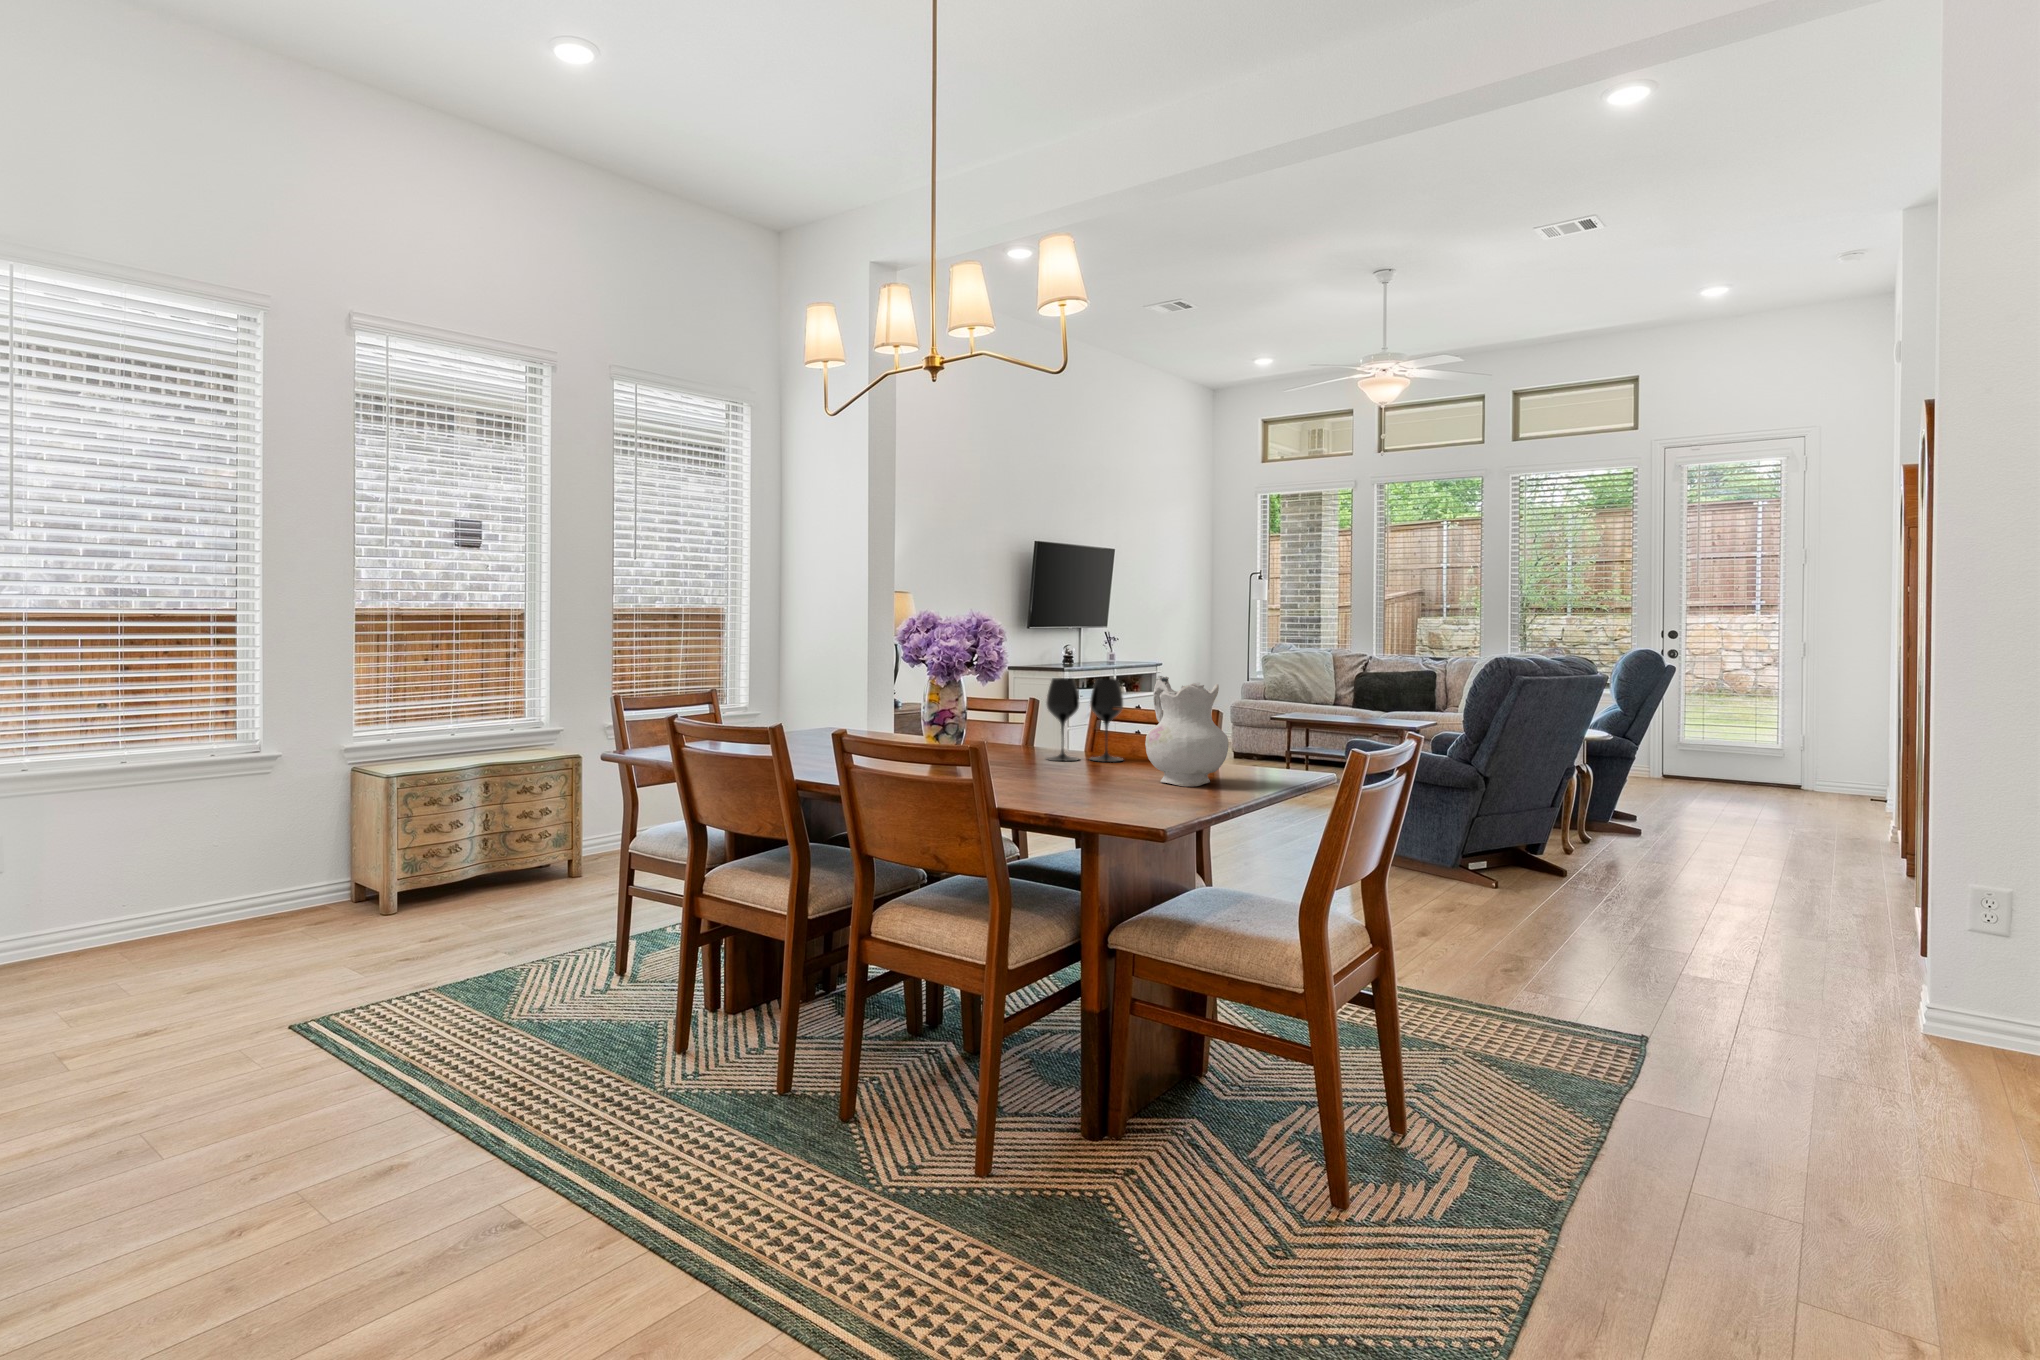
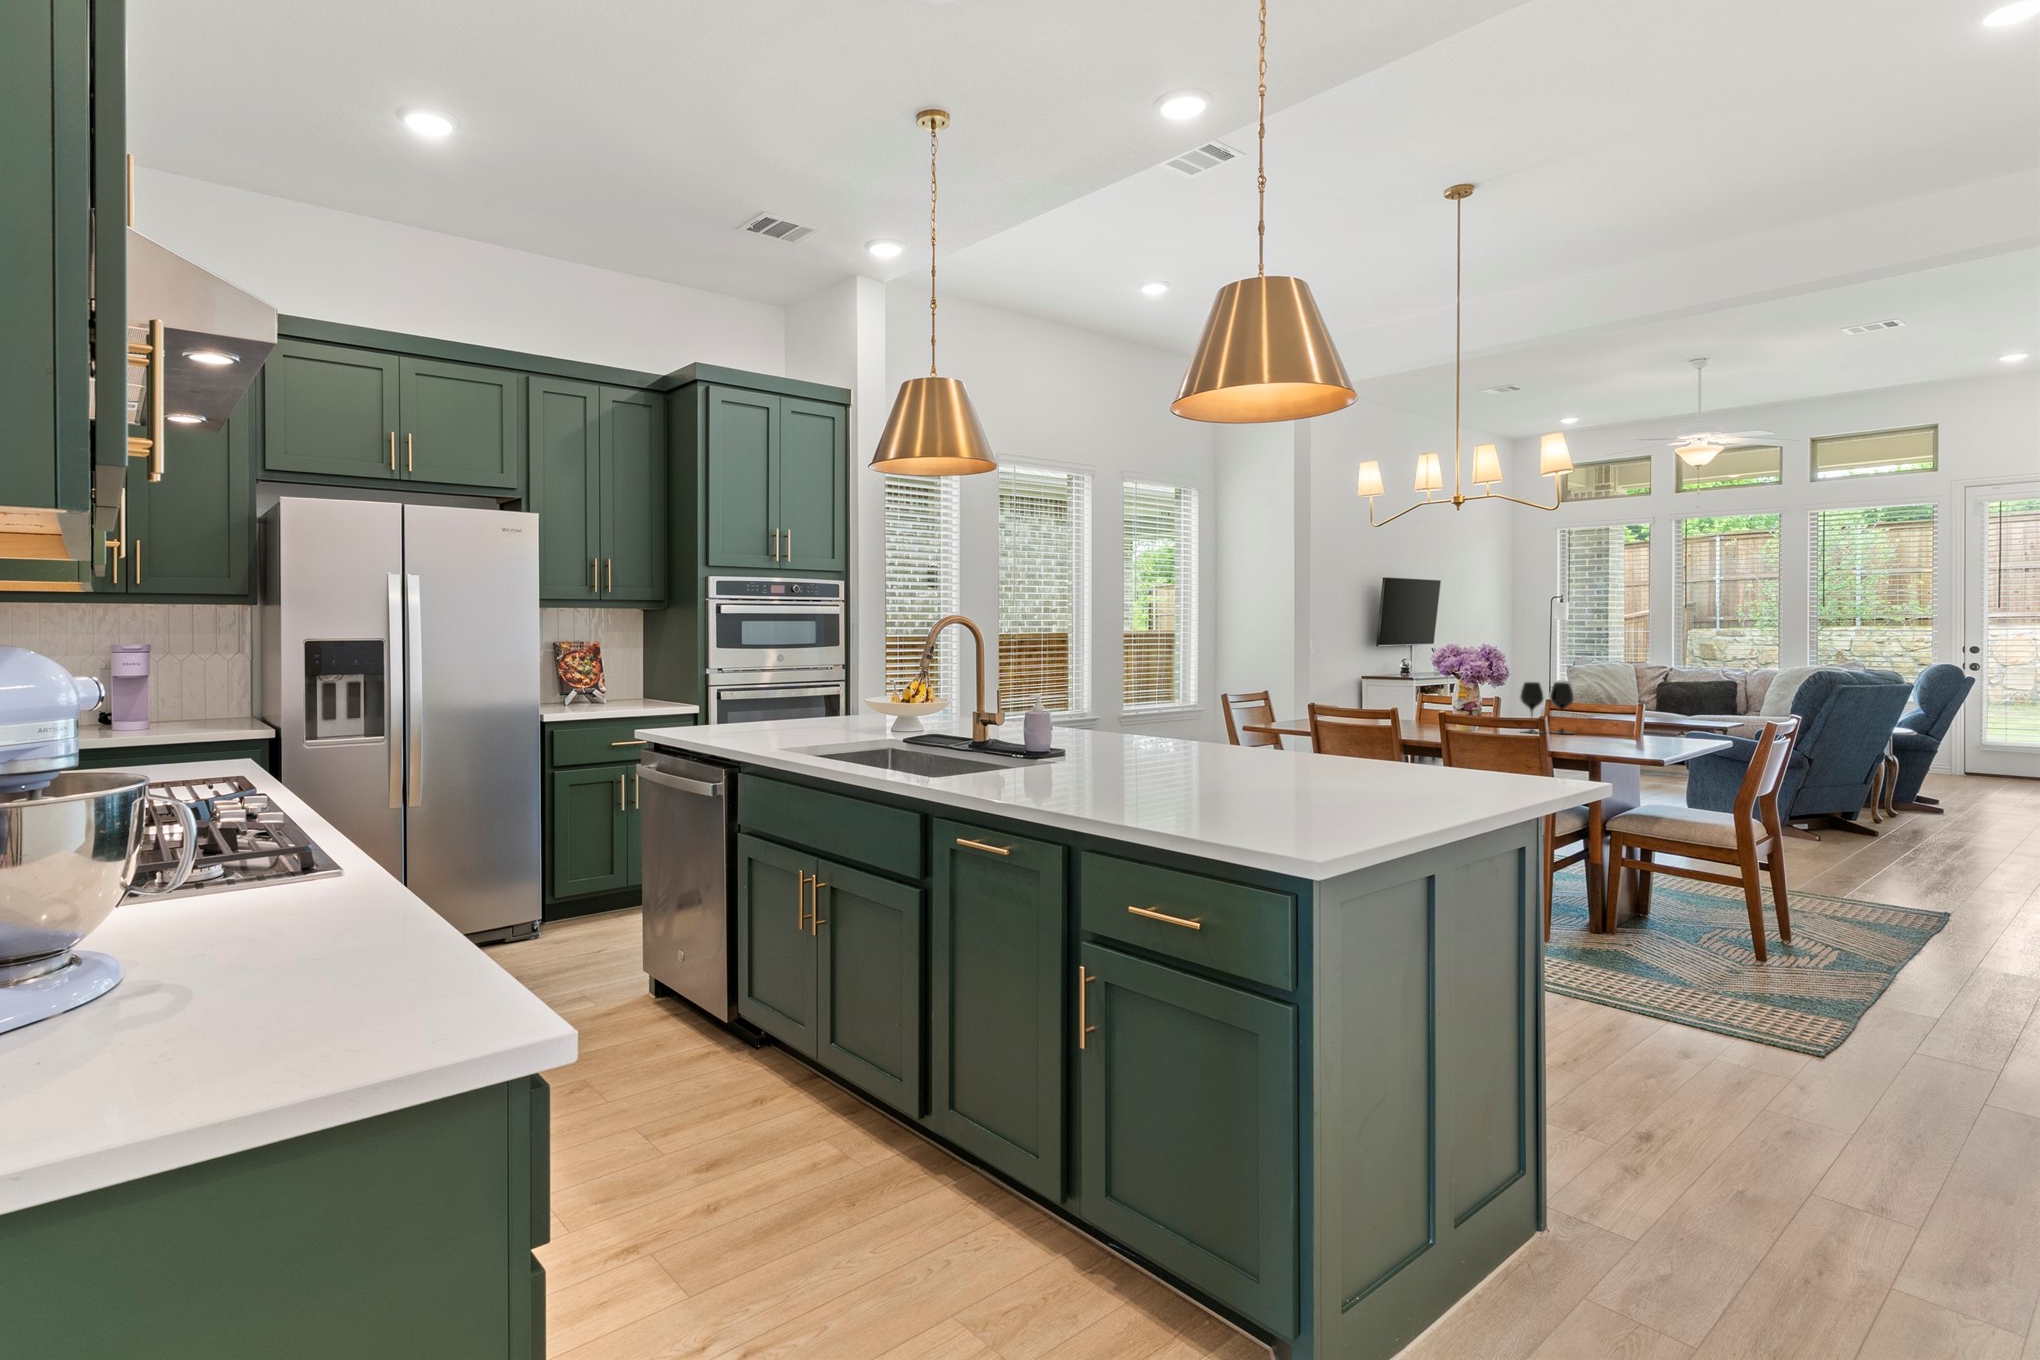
ceramic pitcher: present [1145,676,1229,786] -> none [1608,680,1666,746]

